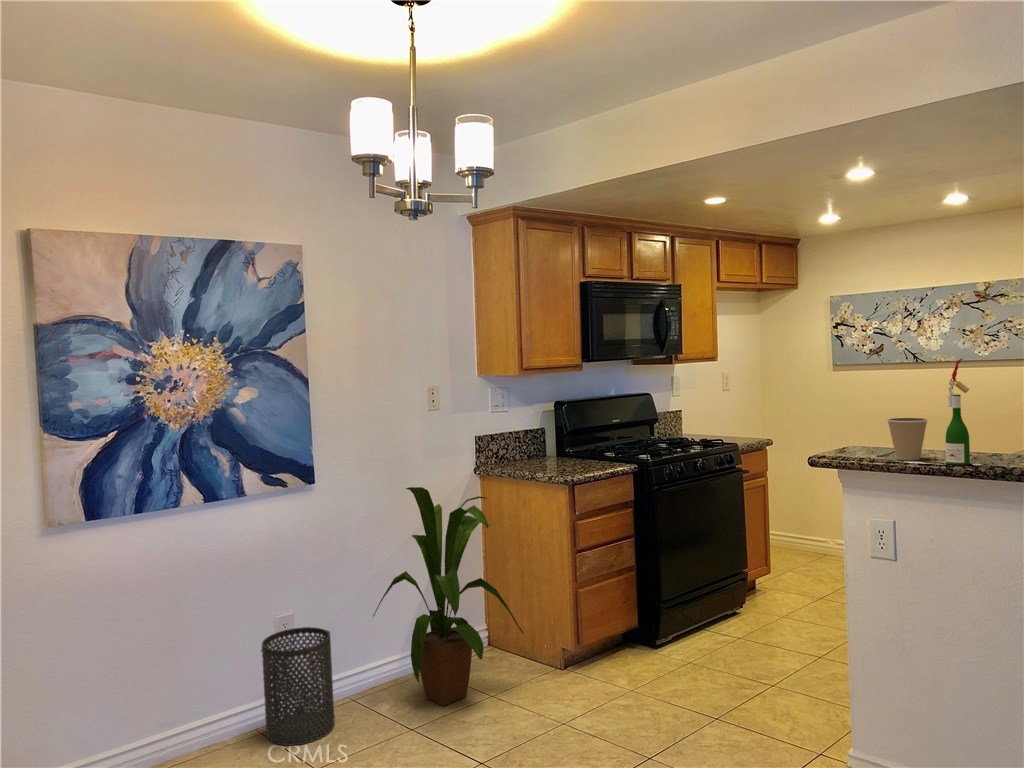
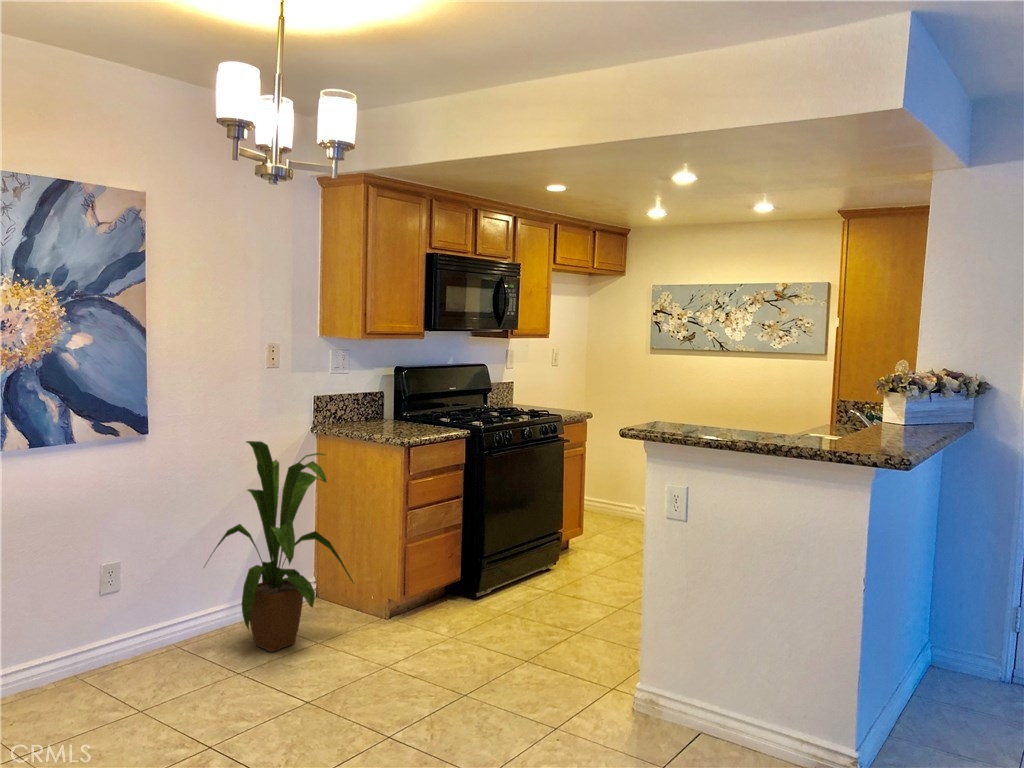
wine bottle: present [946,359,981,465] -> none [724,348,750,438]
coffee cup: present [887,418,927,460] -> none [682,396,714,432]
trash can: present [261,627,335,746] -> none [85,577,160,692]

